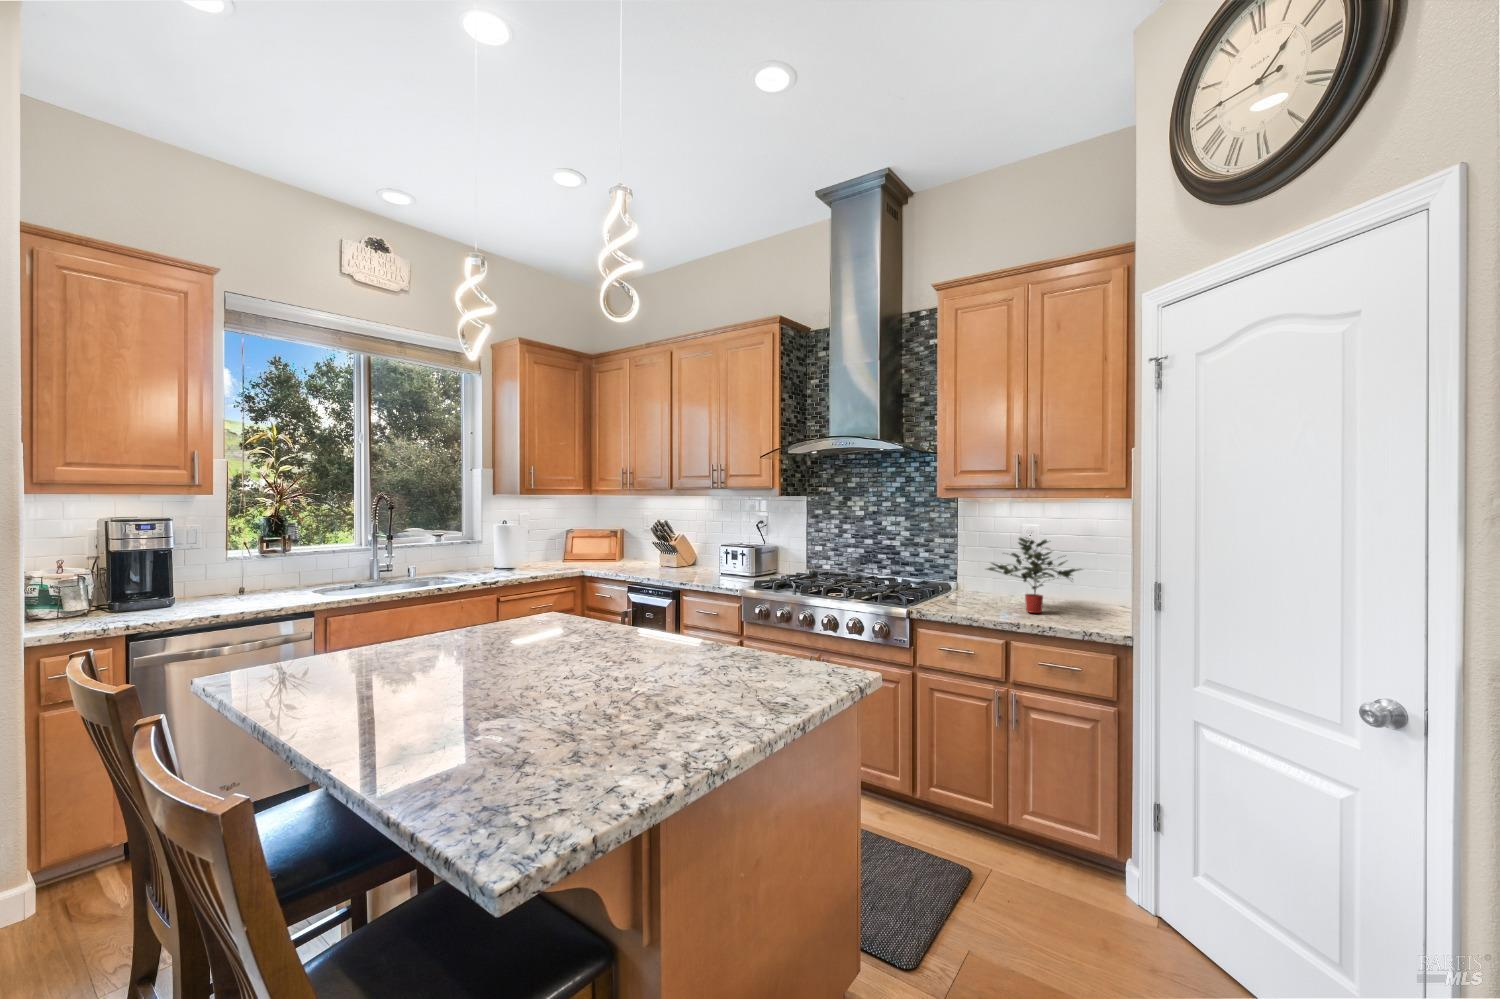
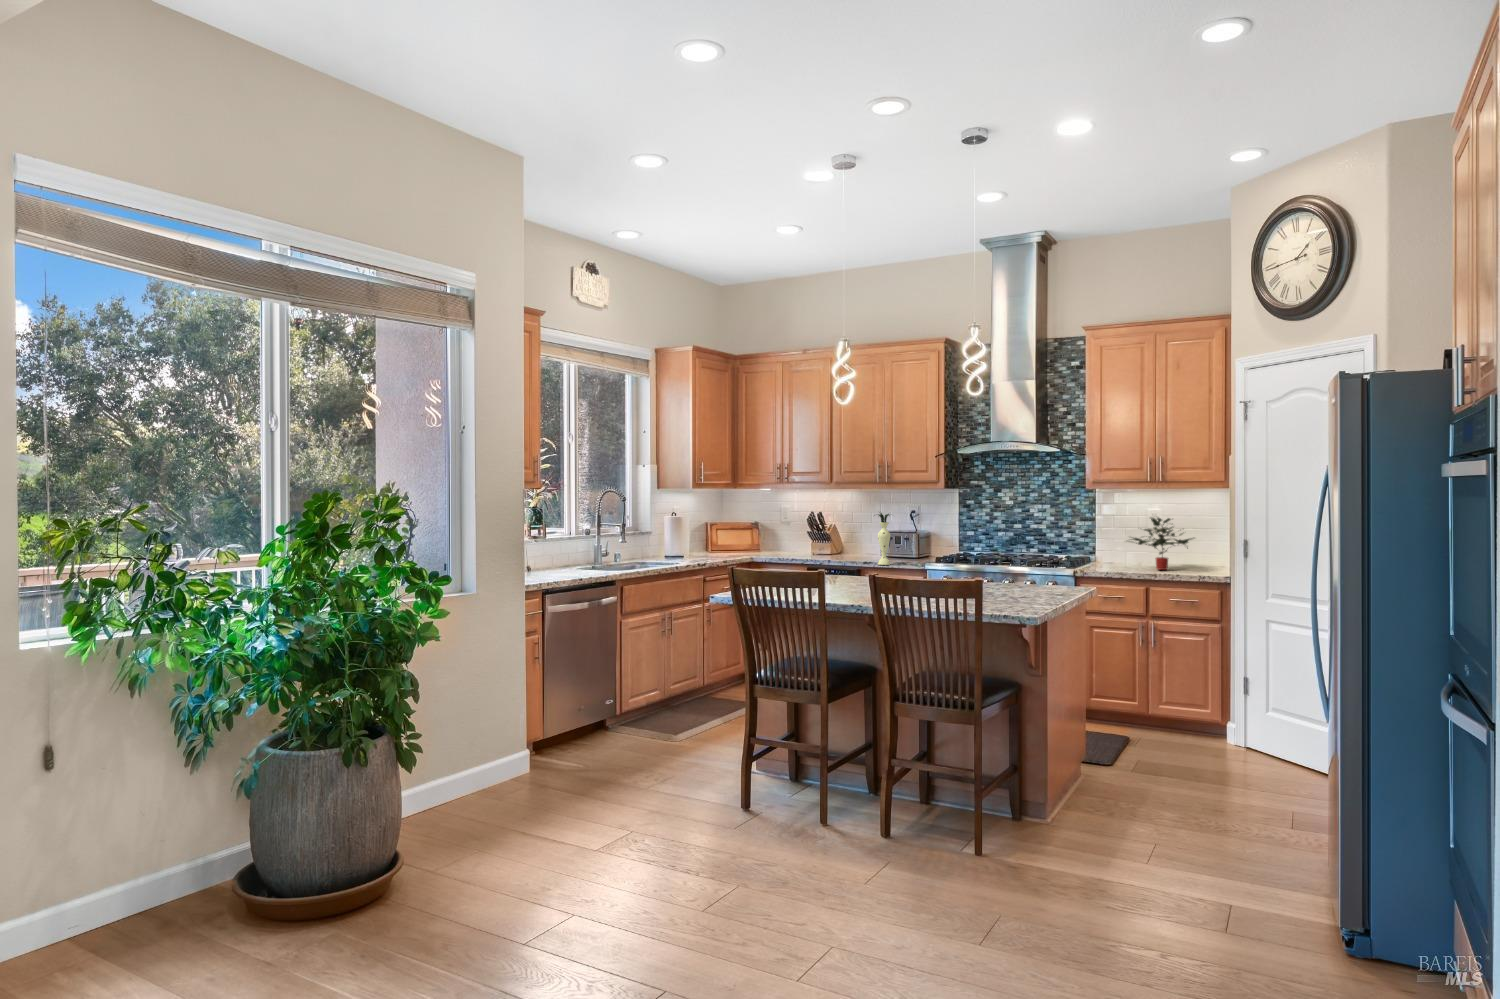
vase: none [695,522,716,586] -> present [878,513,890,565]

